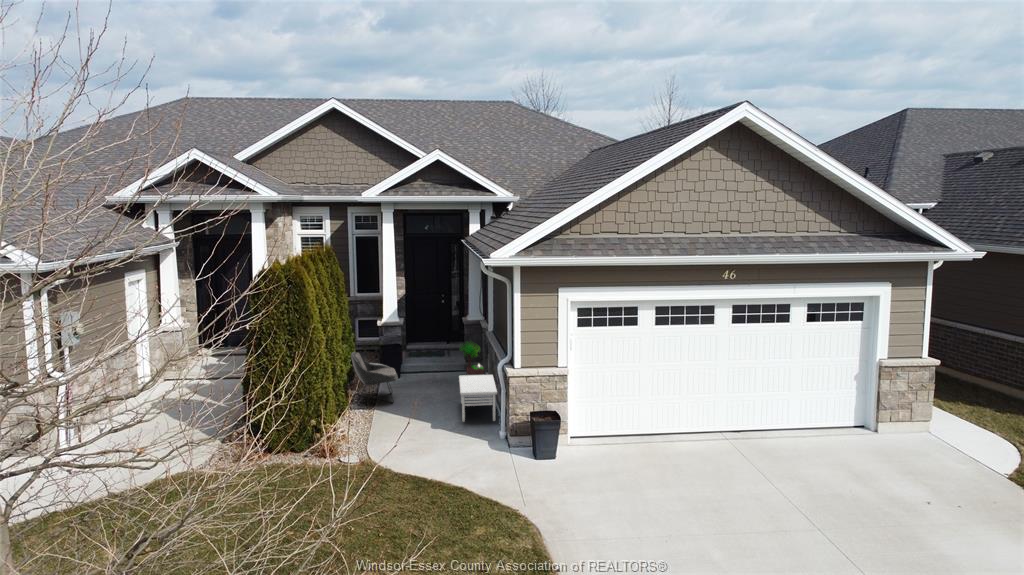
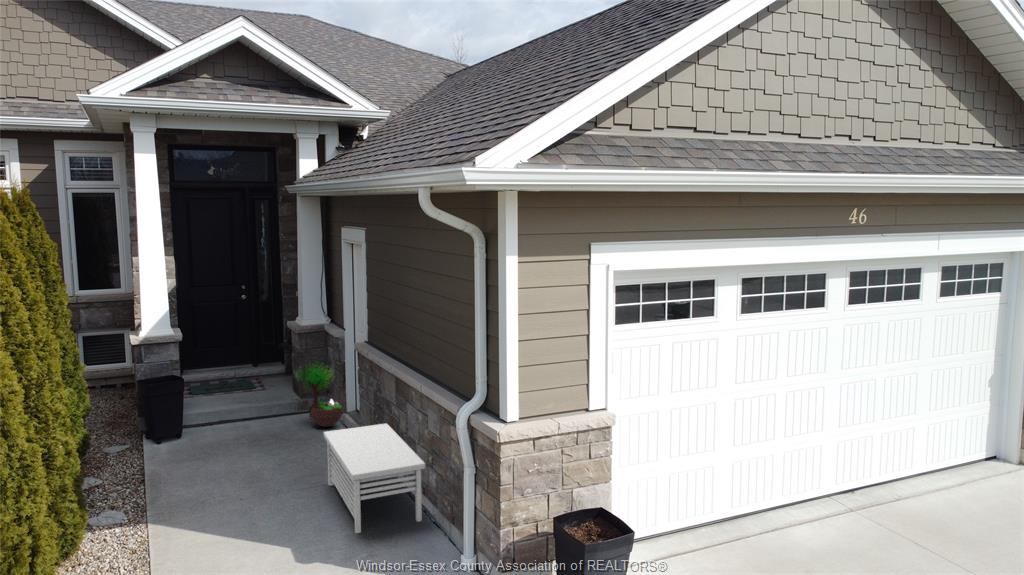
lounge chair: present [351,352,398,406] -> none [84,403,193,520]

